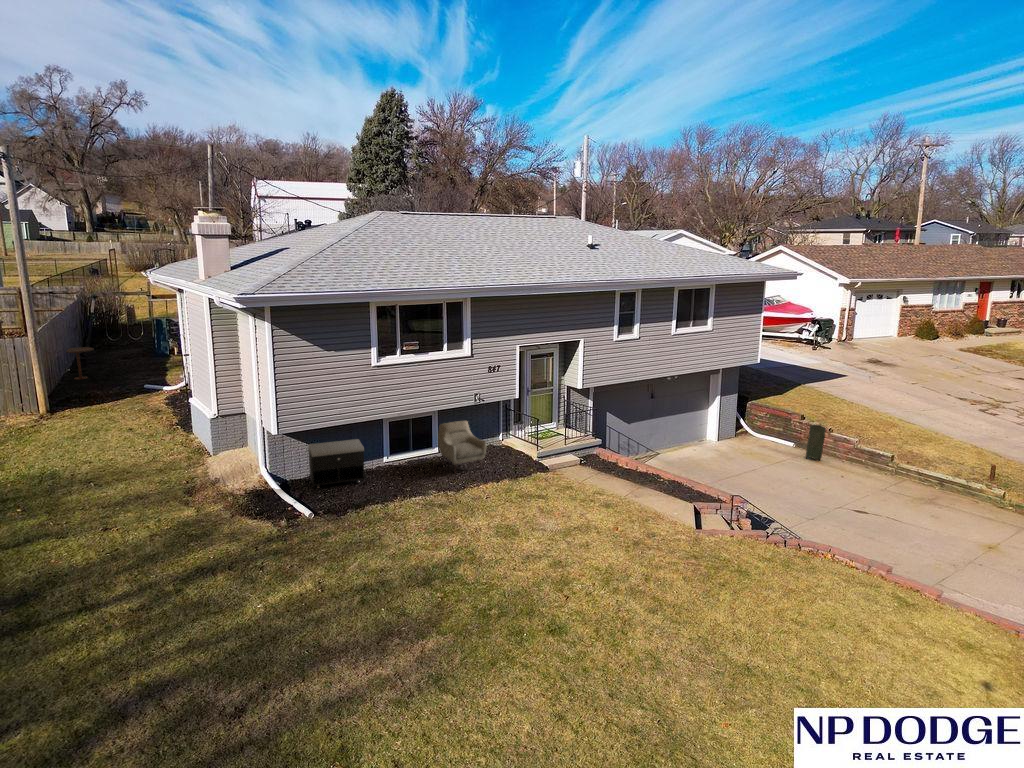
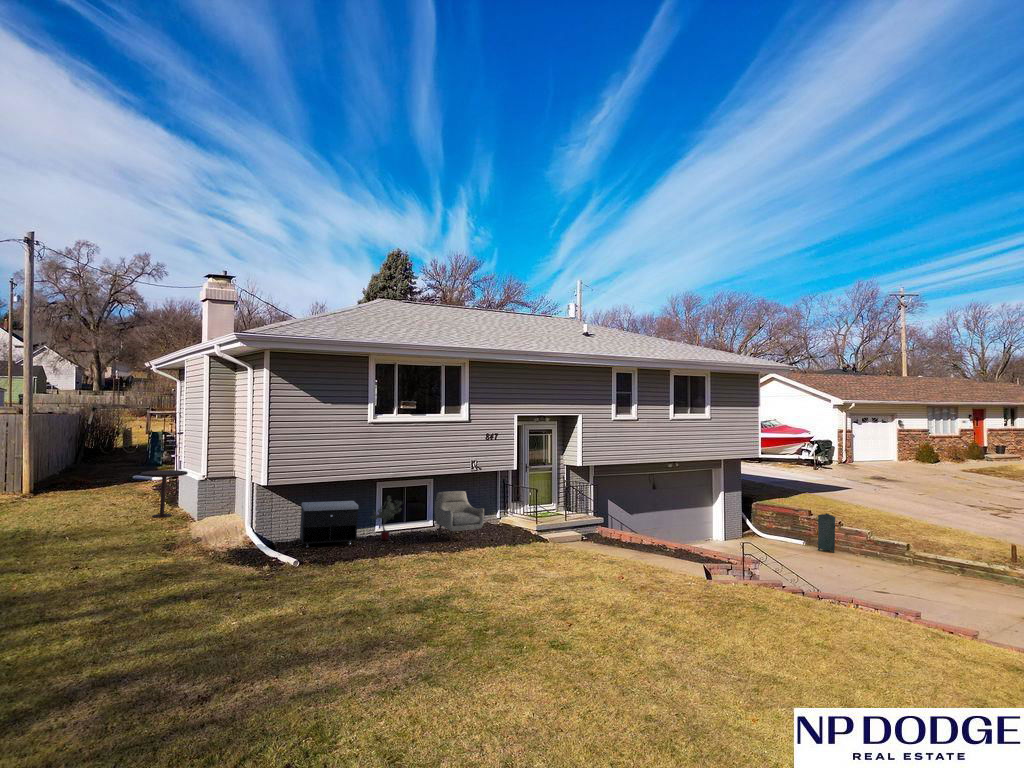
pedestal table: present [66,347,94,380] -> present [141,470,188,518]
potted tree: none [375,432,406,474] -> present [371,496,402,540]

